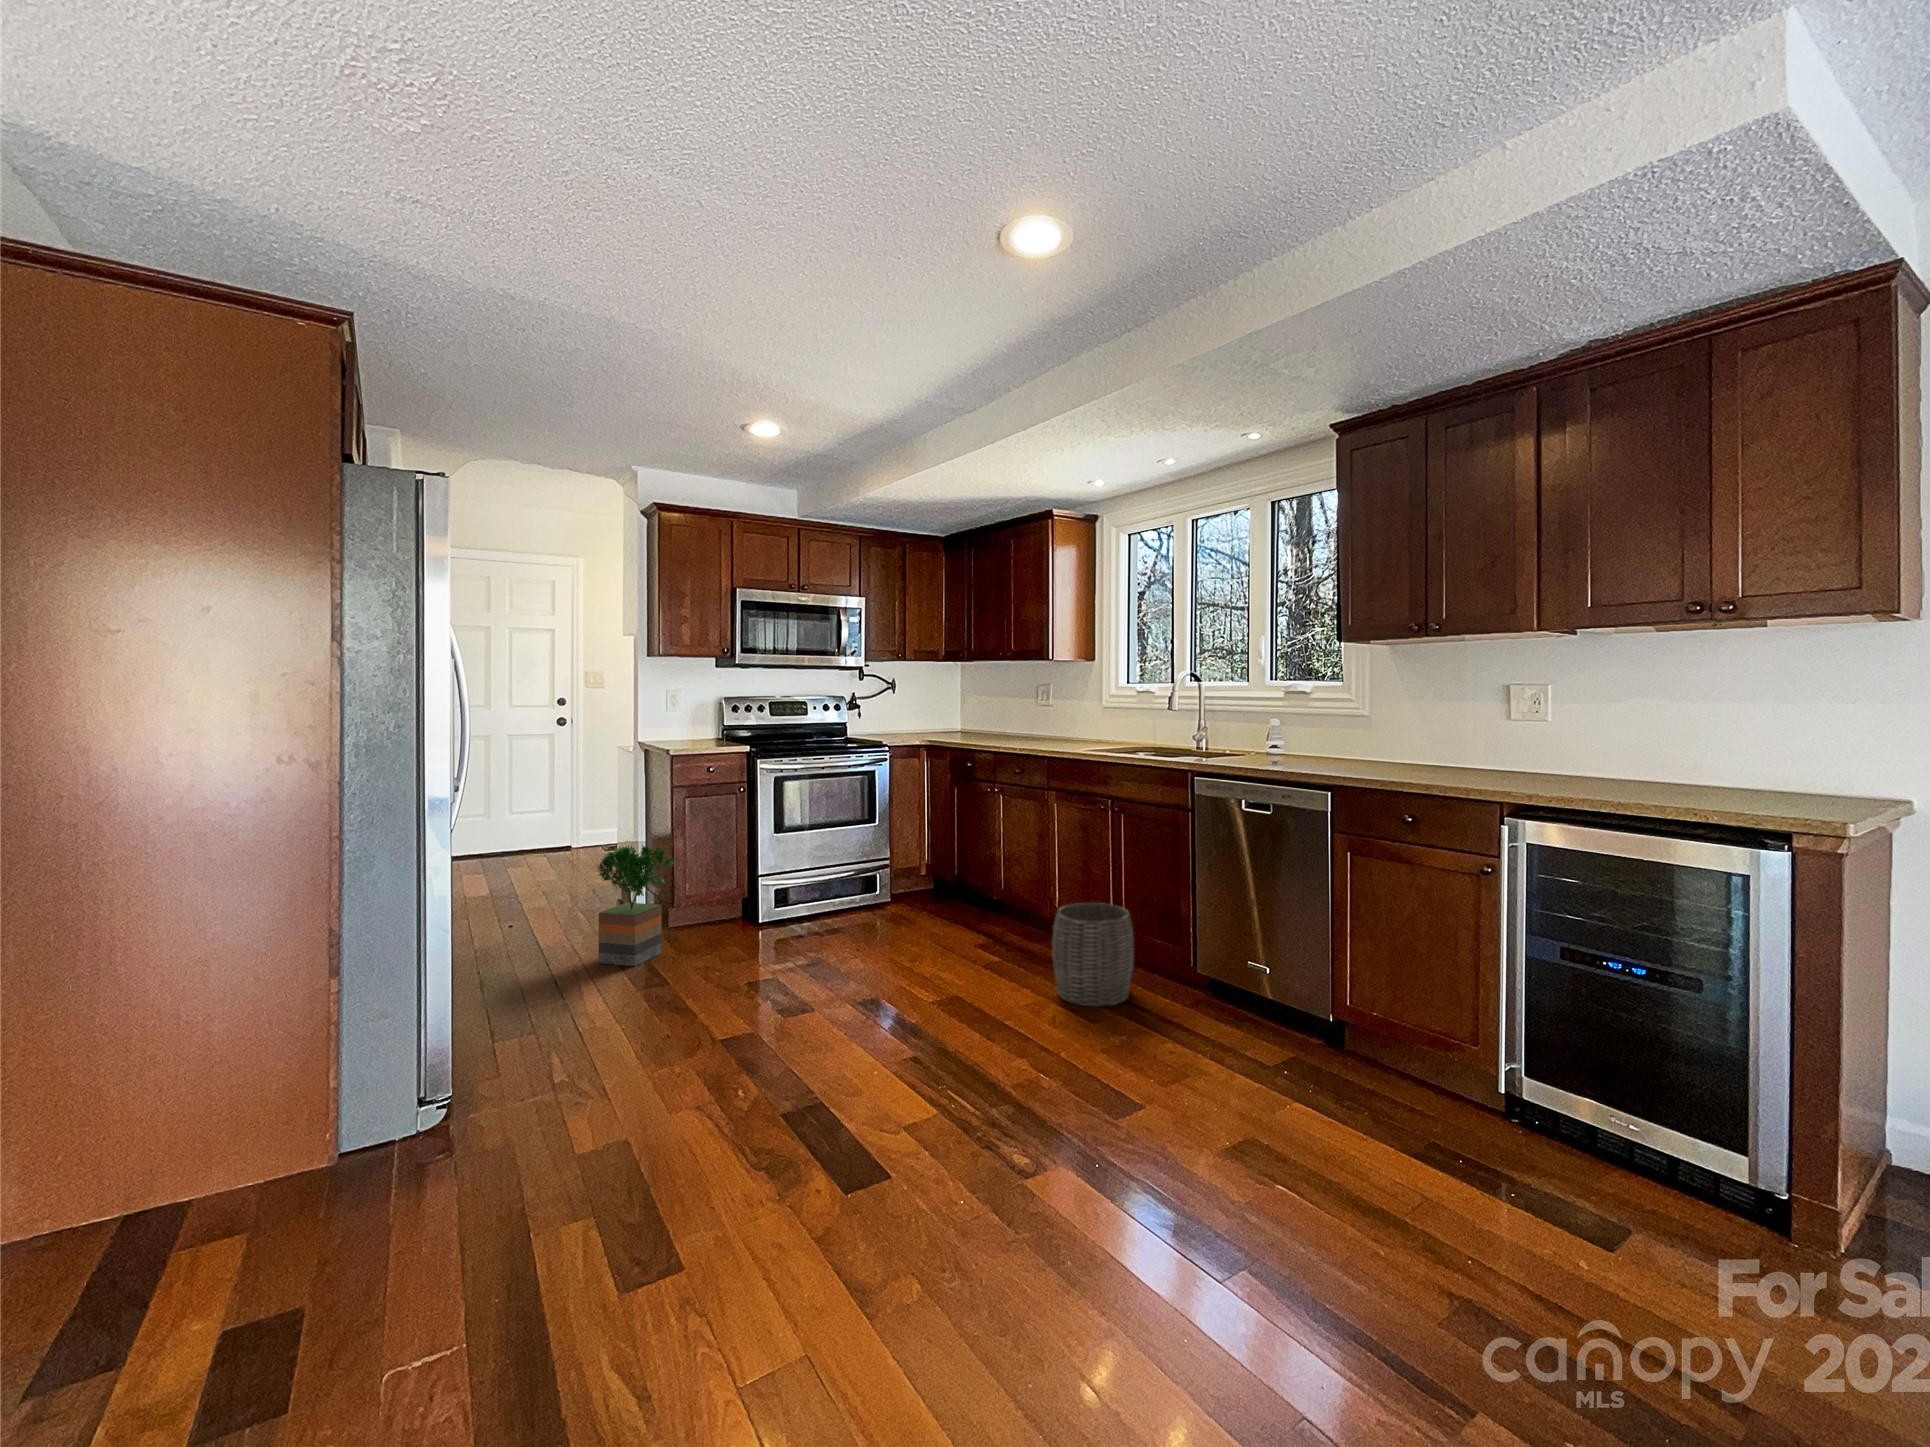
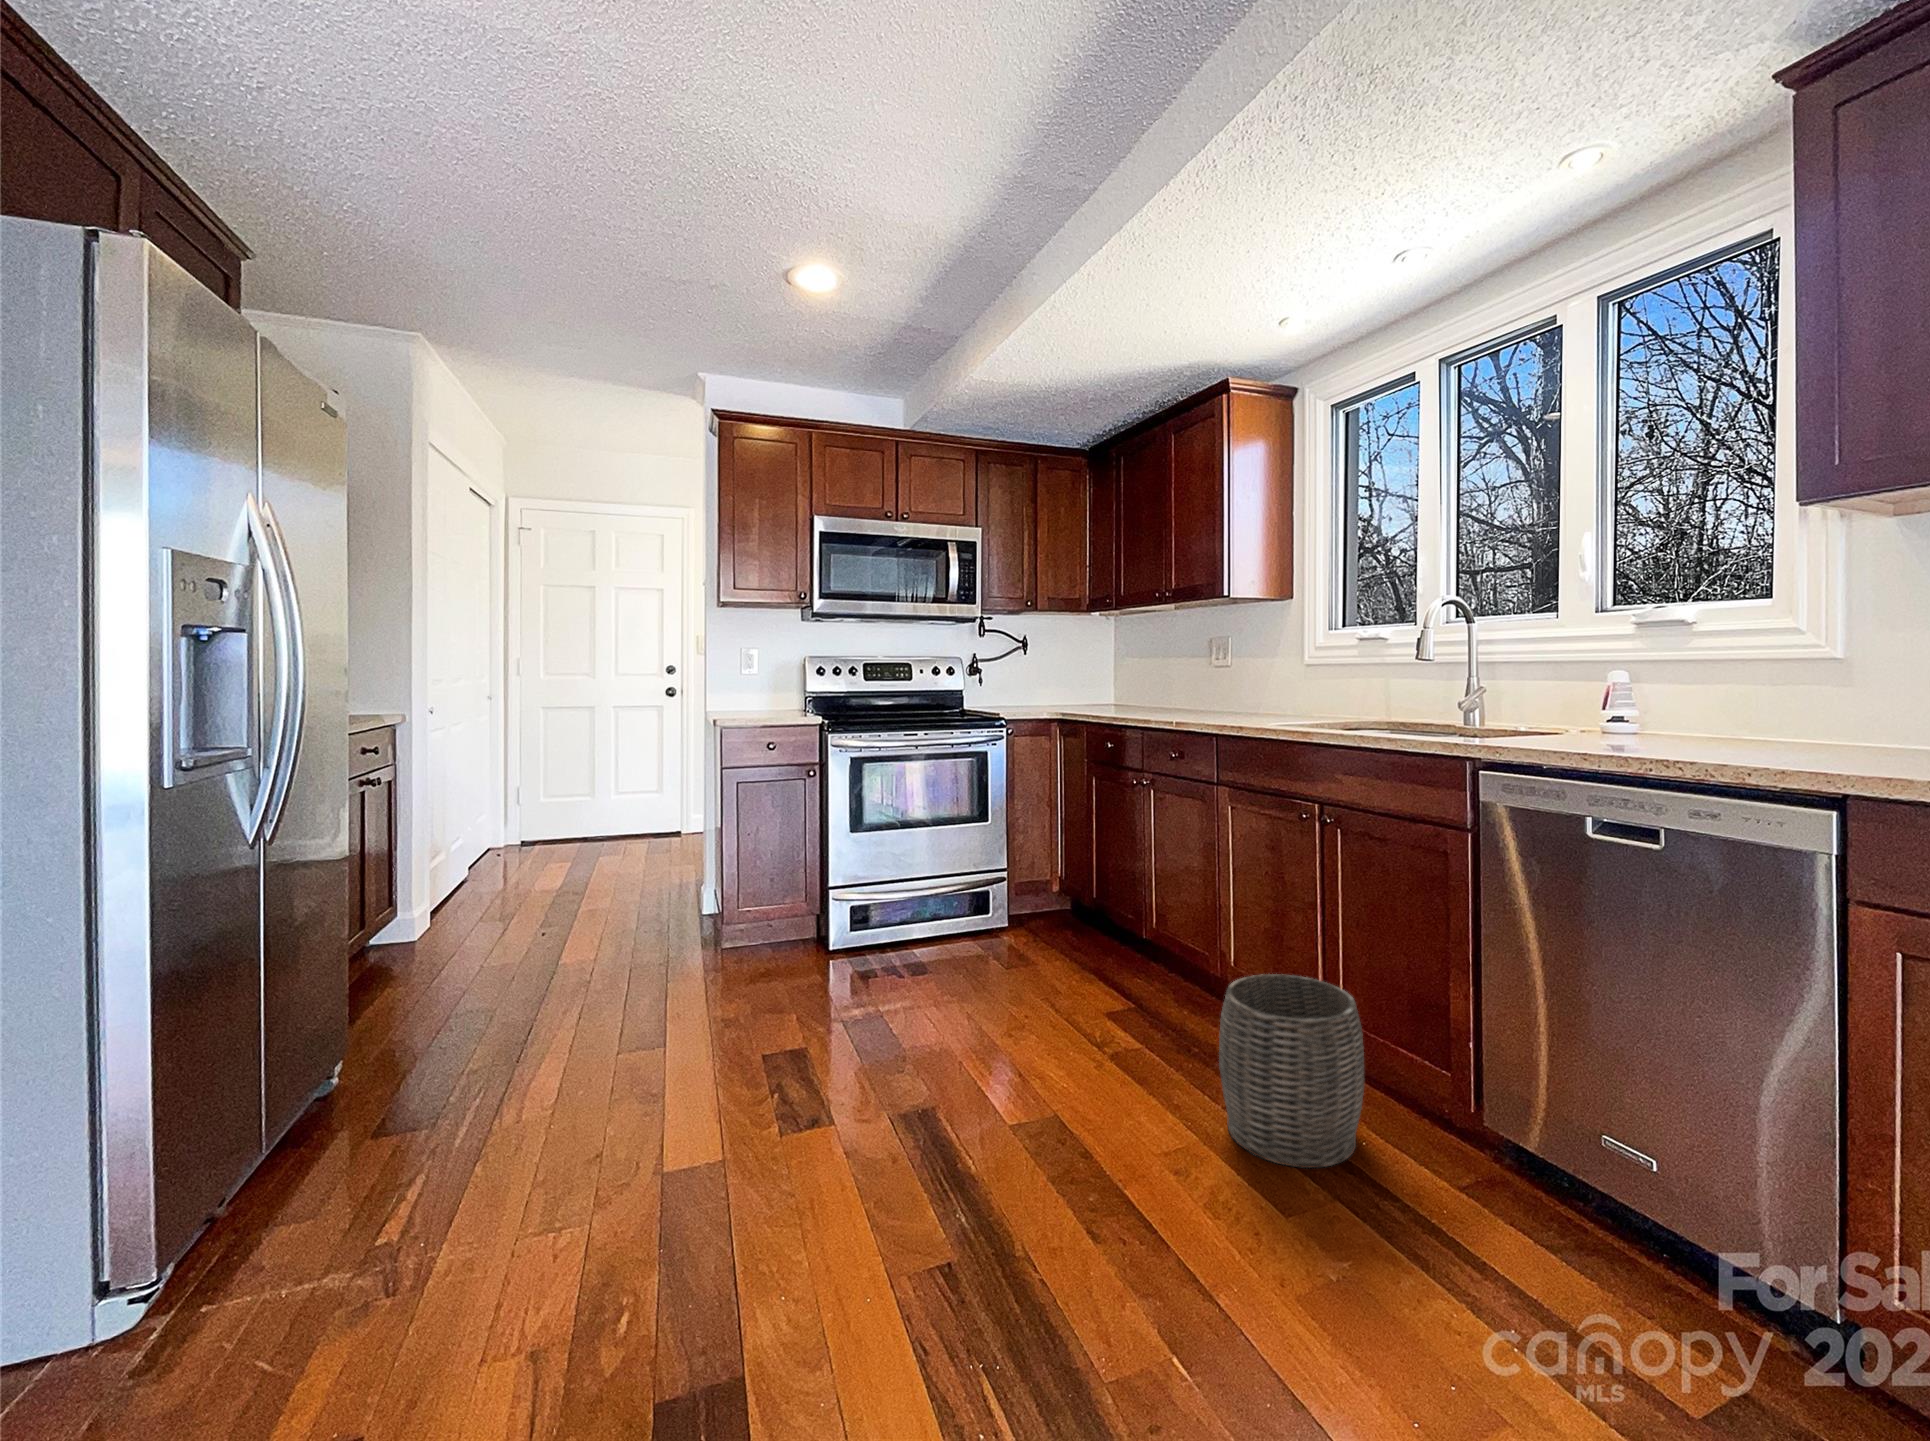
potted tree: present [598,845,675,966] -> none [595,845,708,1010]

